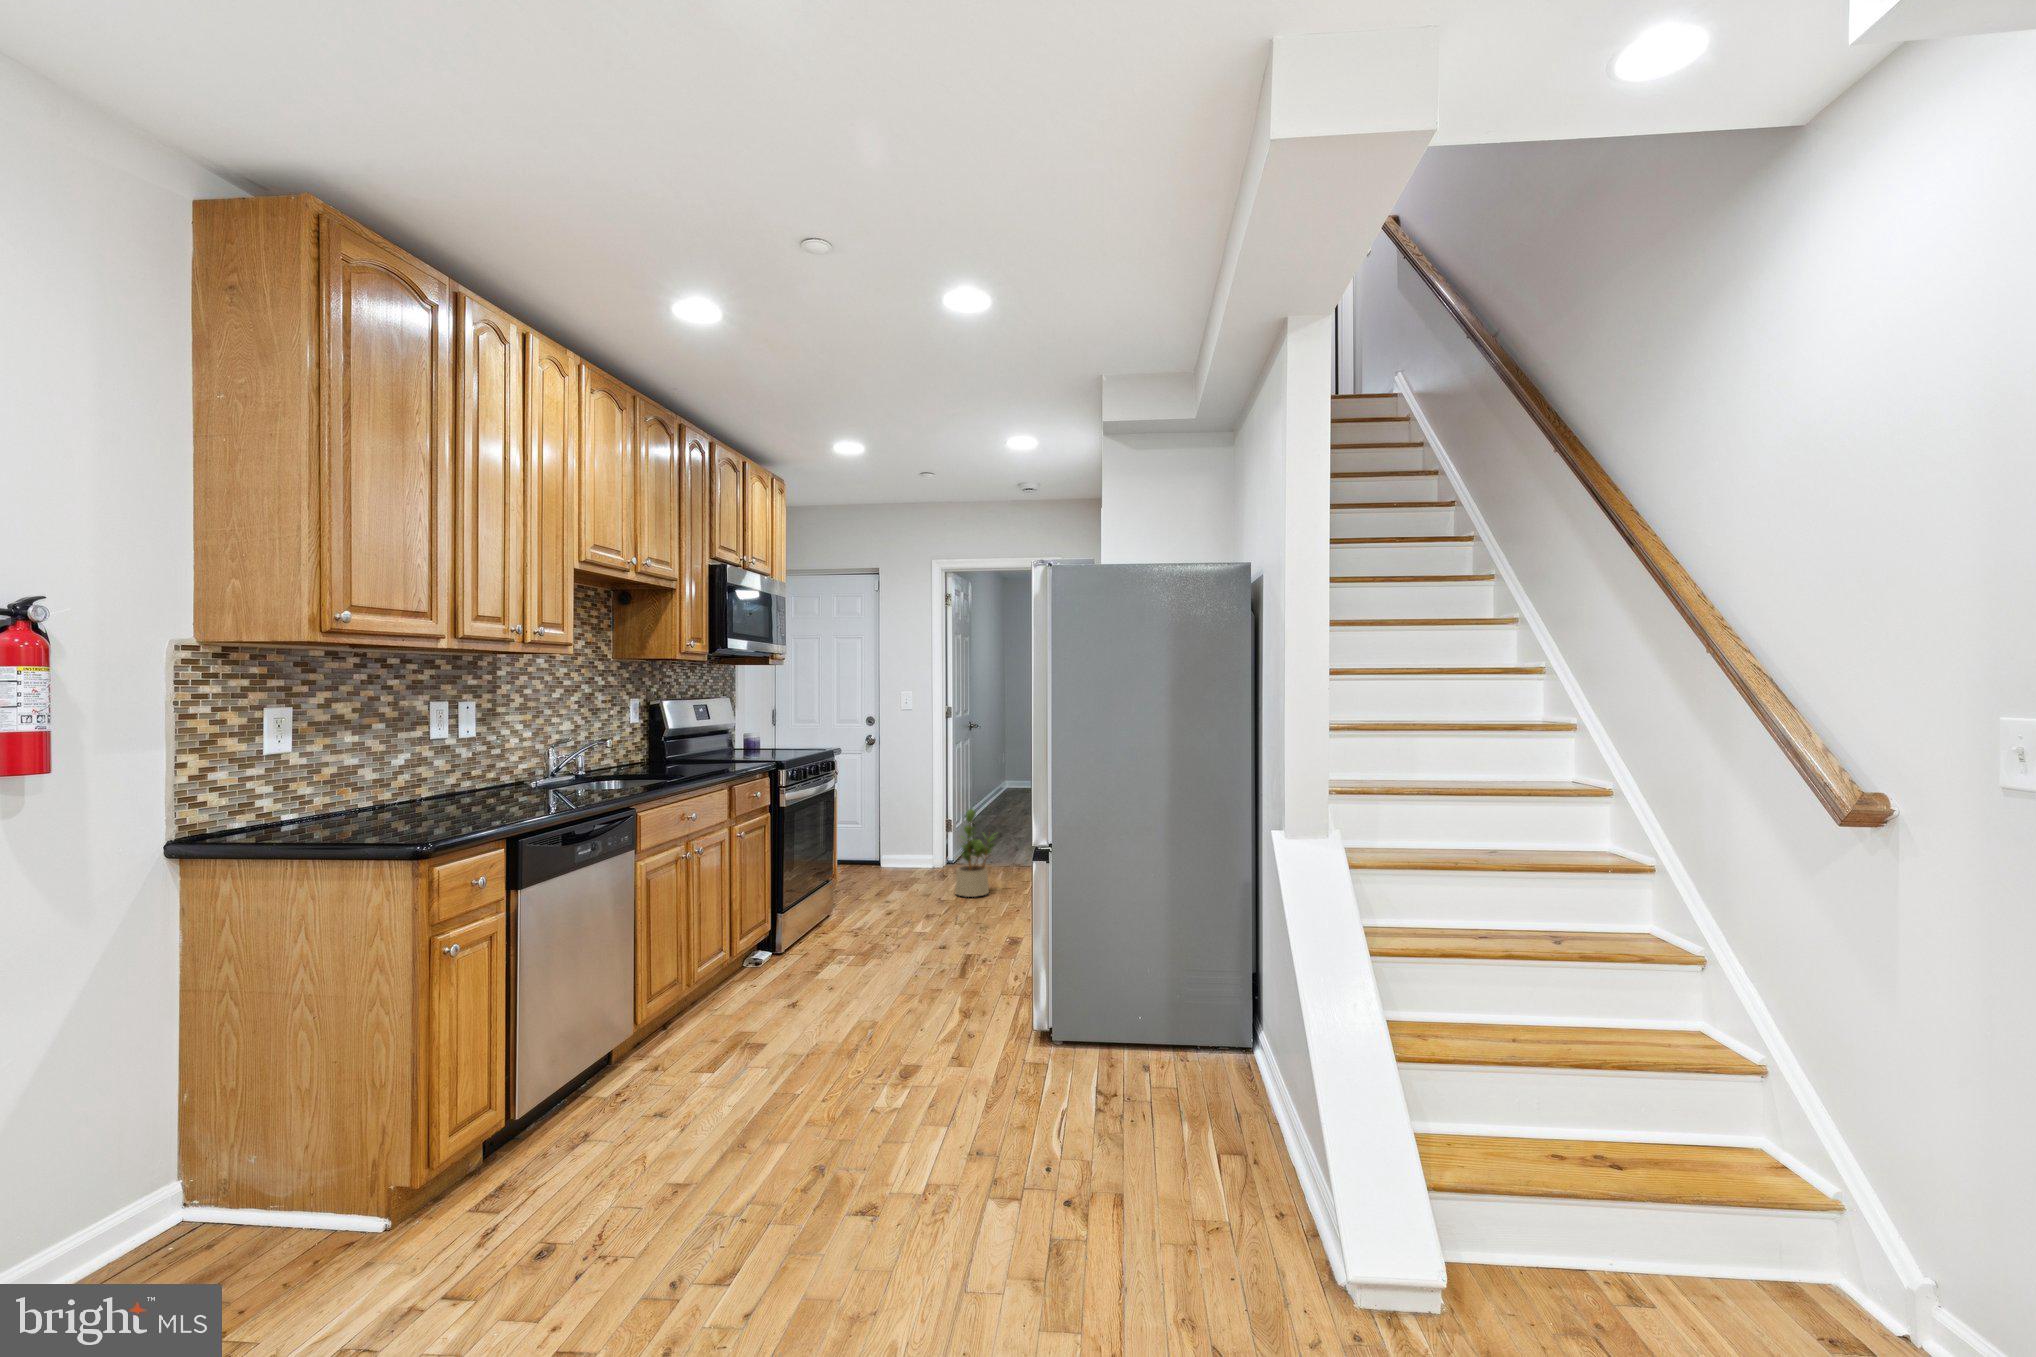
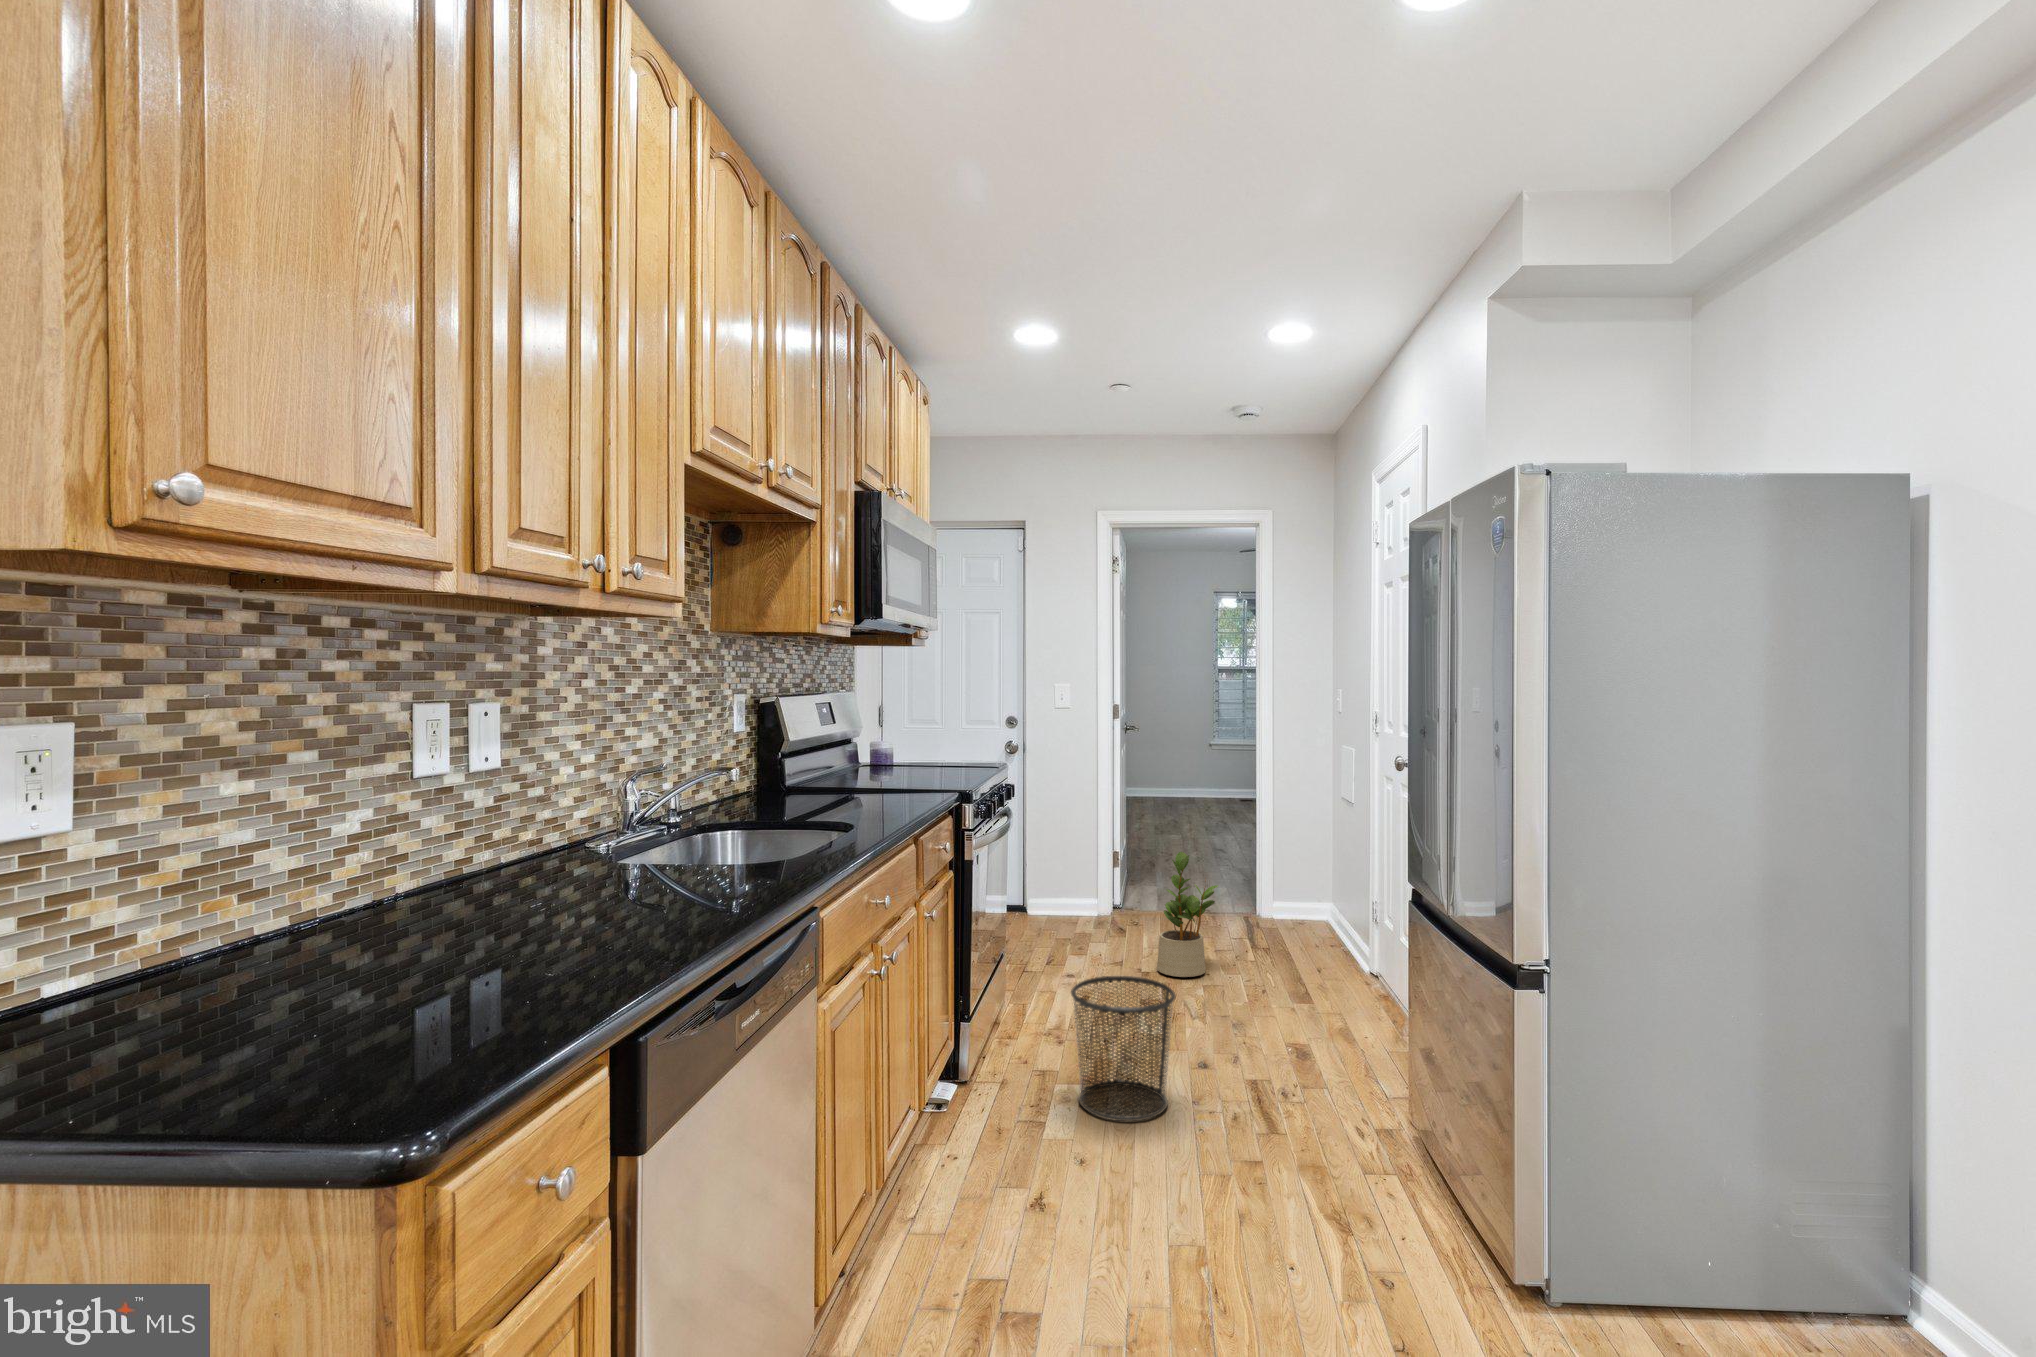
waste bin: none [849,879,917,965] -> present [1071,976,1176,1121]

